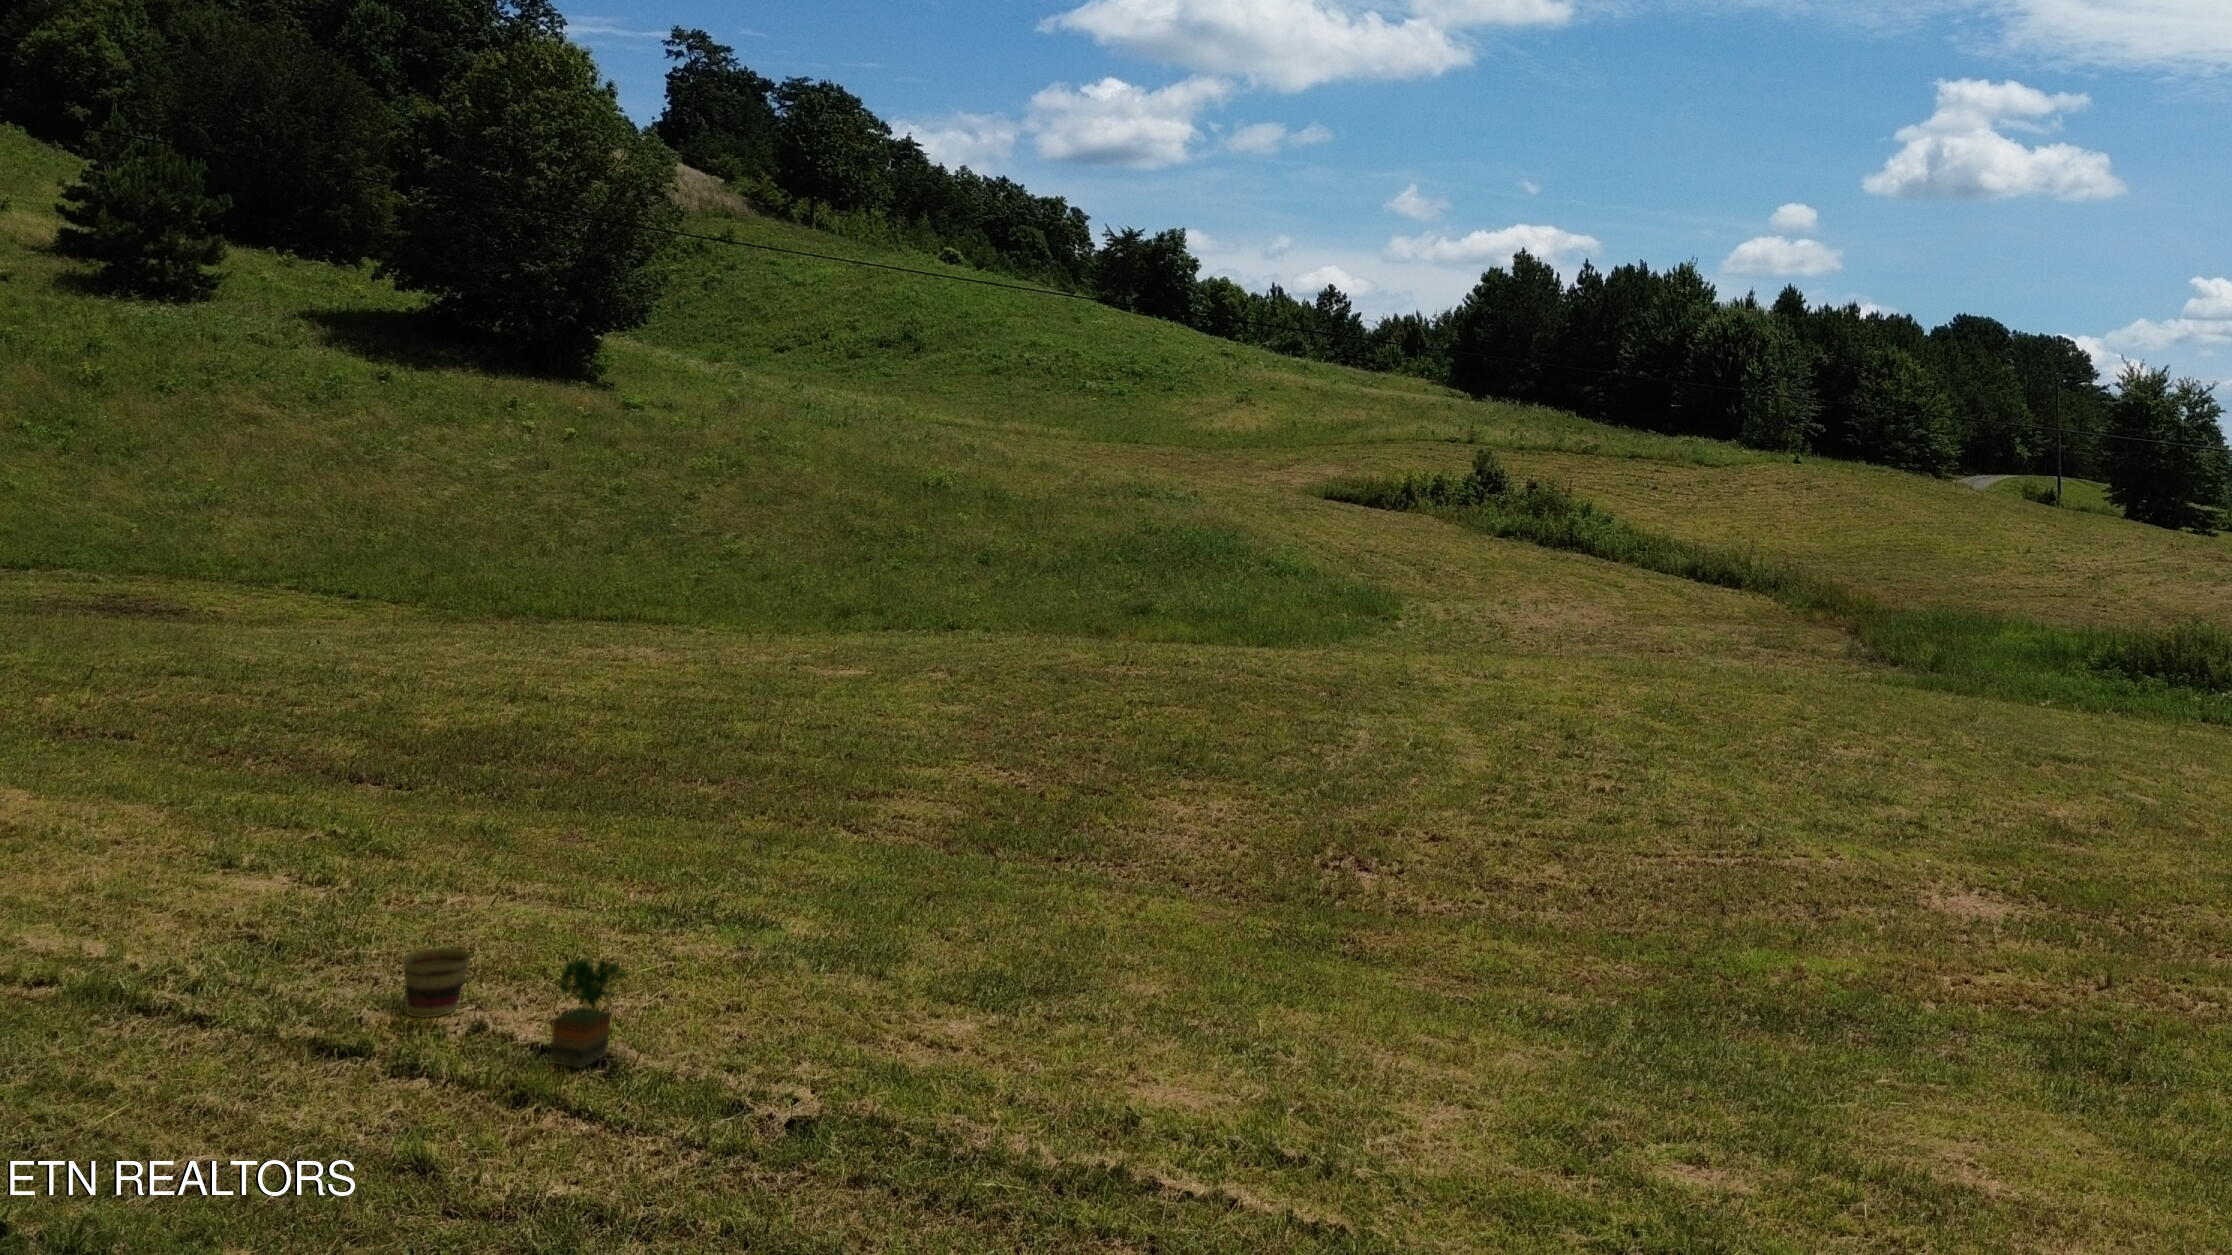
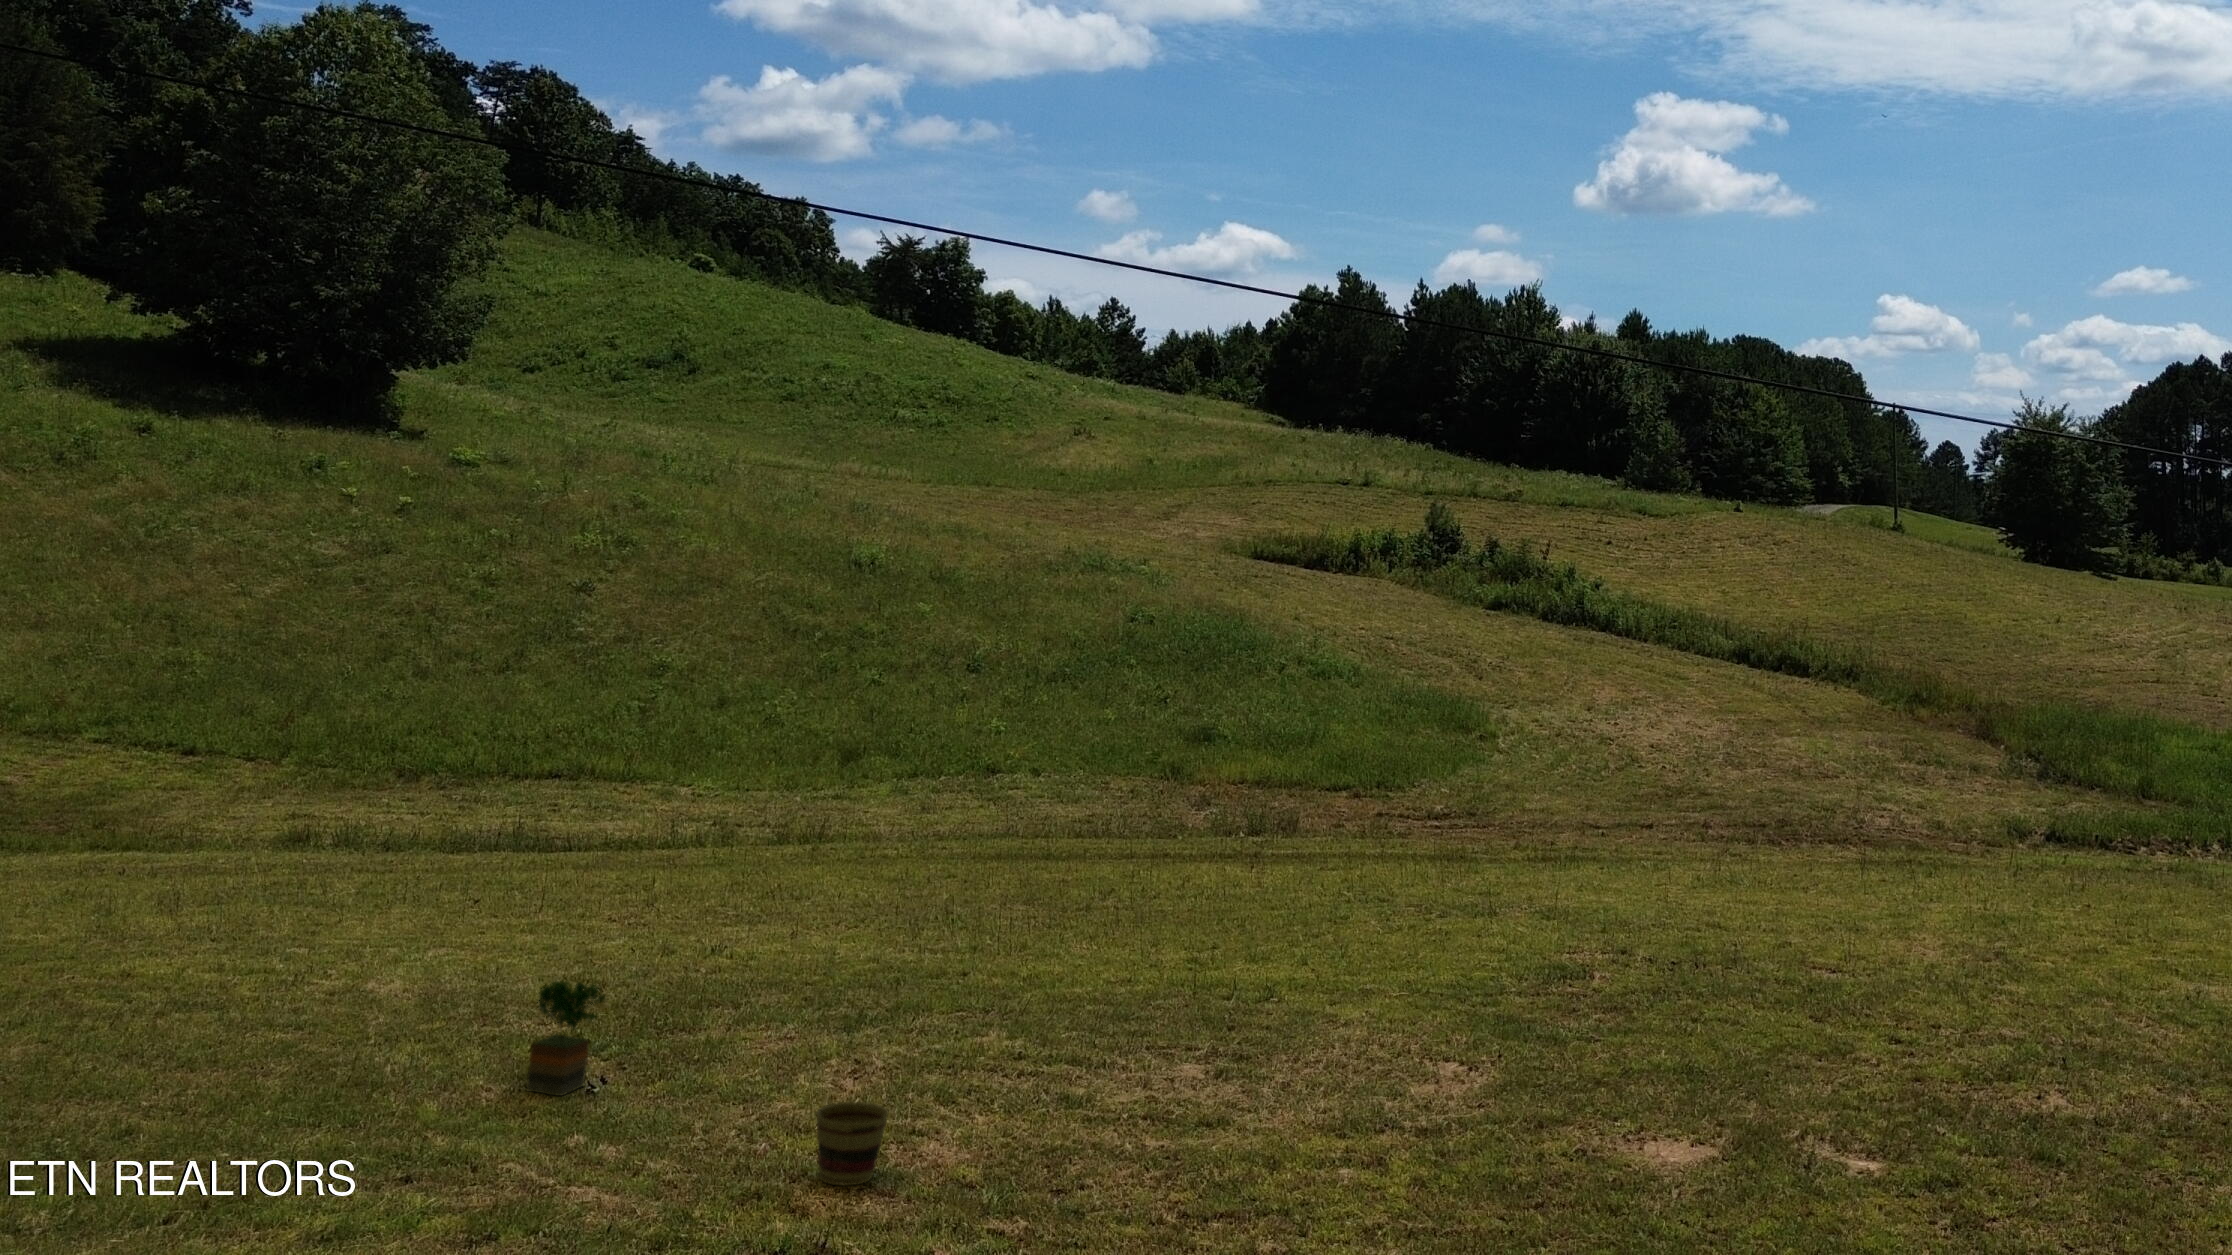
basket: present [403,948,471,1018] -> present [816,1102,889,1186]

